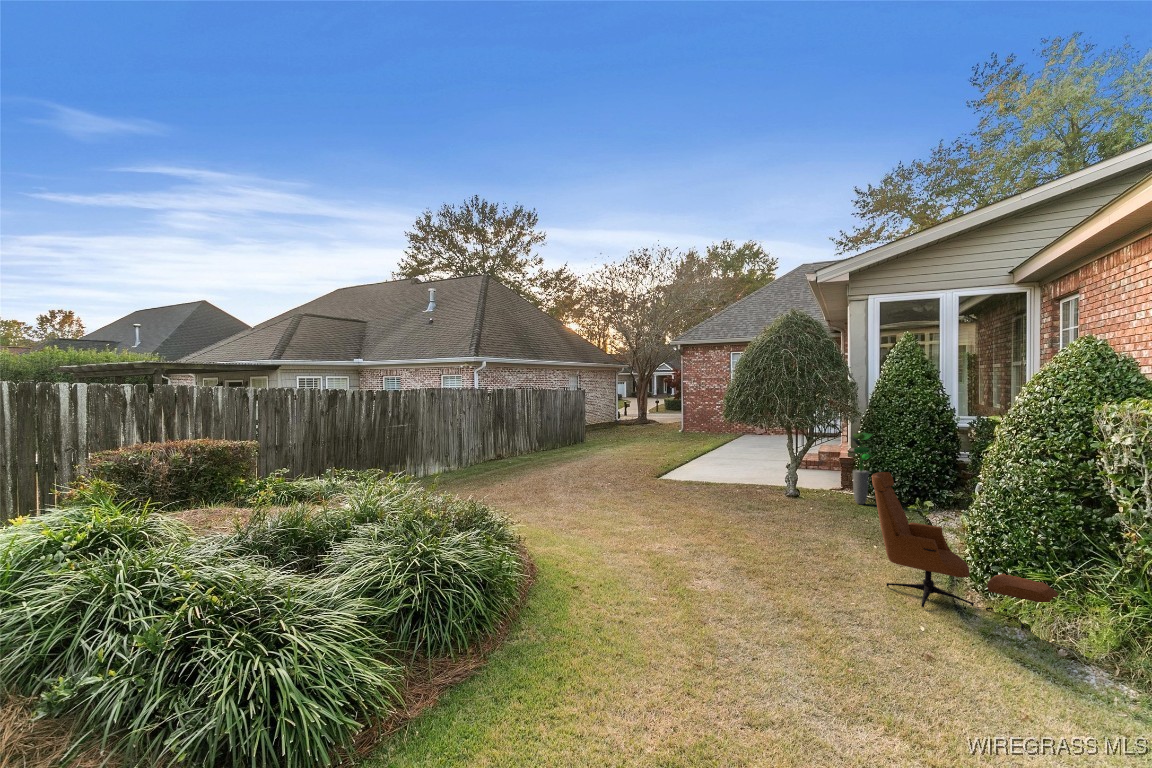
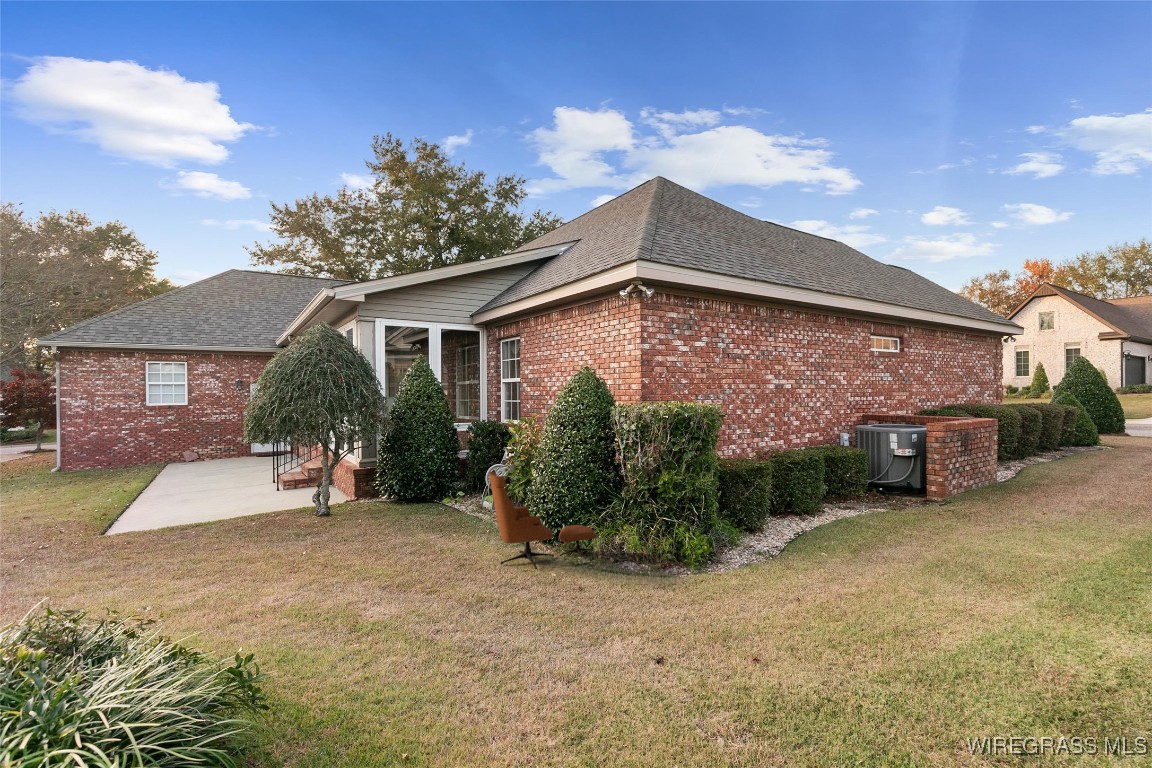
potted plant: present [852,433,878,504] -> none [377,442,409,509]

